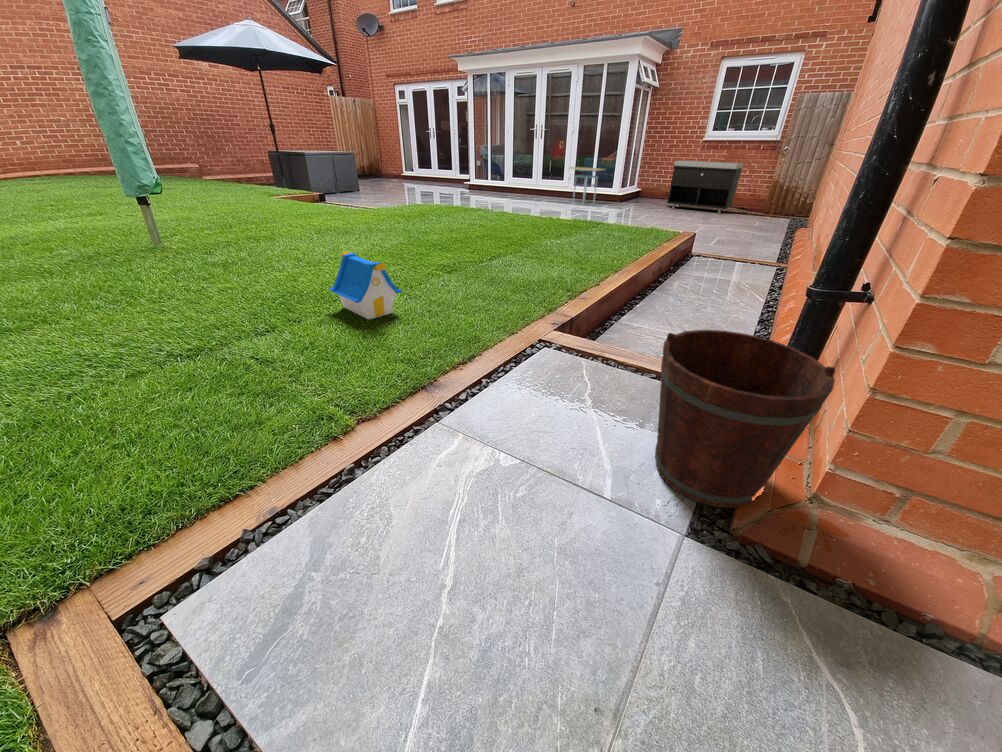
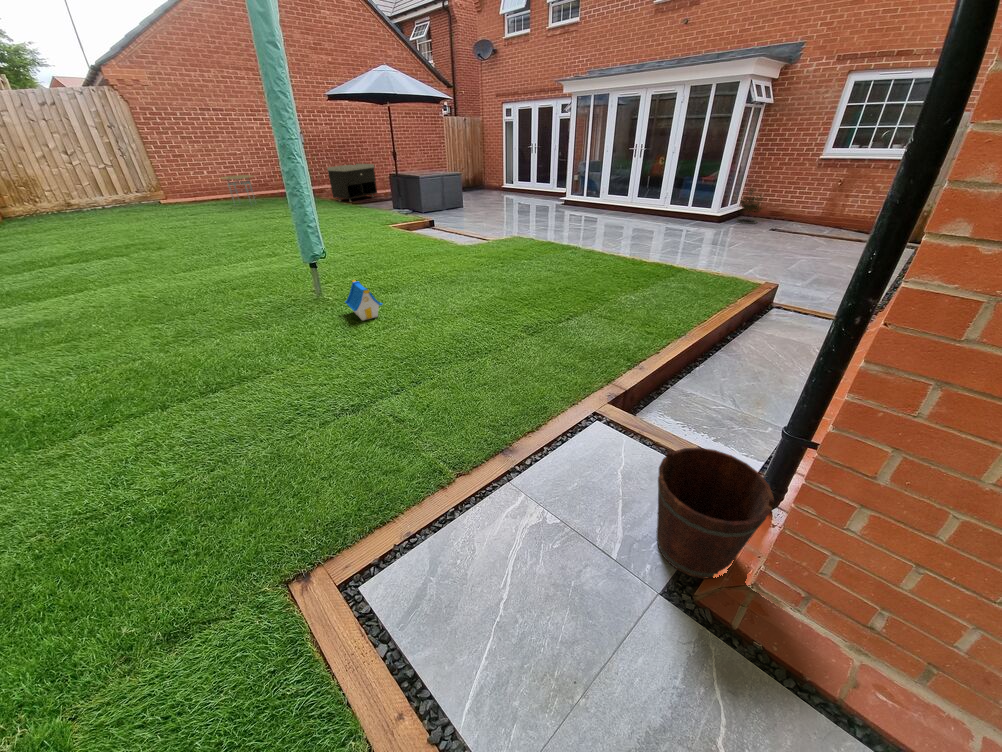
storage bench: present [667,160,743,213] -> present [327,164,377,202]
potted tree: none [634,165,659,205] -> present [736,189,762,224]
side table: present [571,167,604,202] -> present [221,175,253,198]
toy house: present [330,251,401,319] -> present [345,280,382,320]

